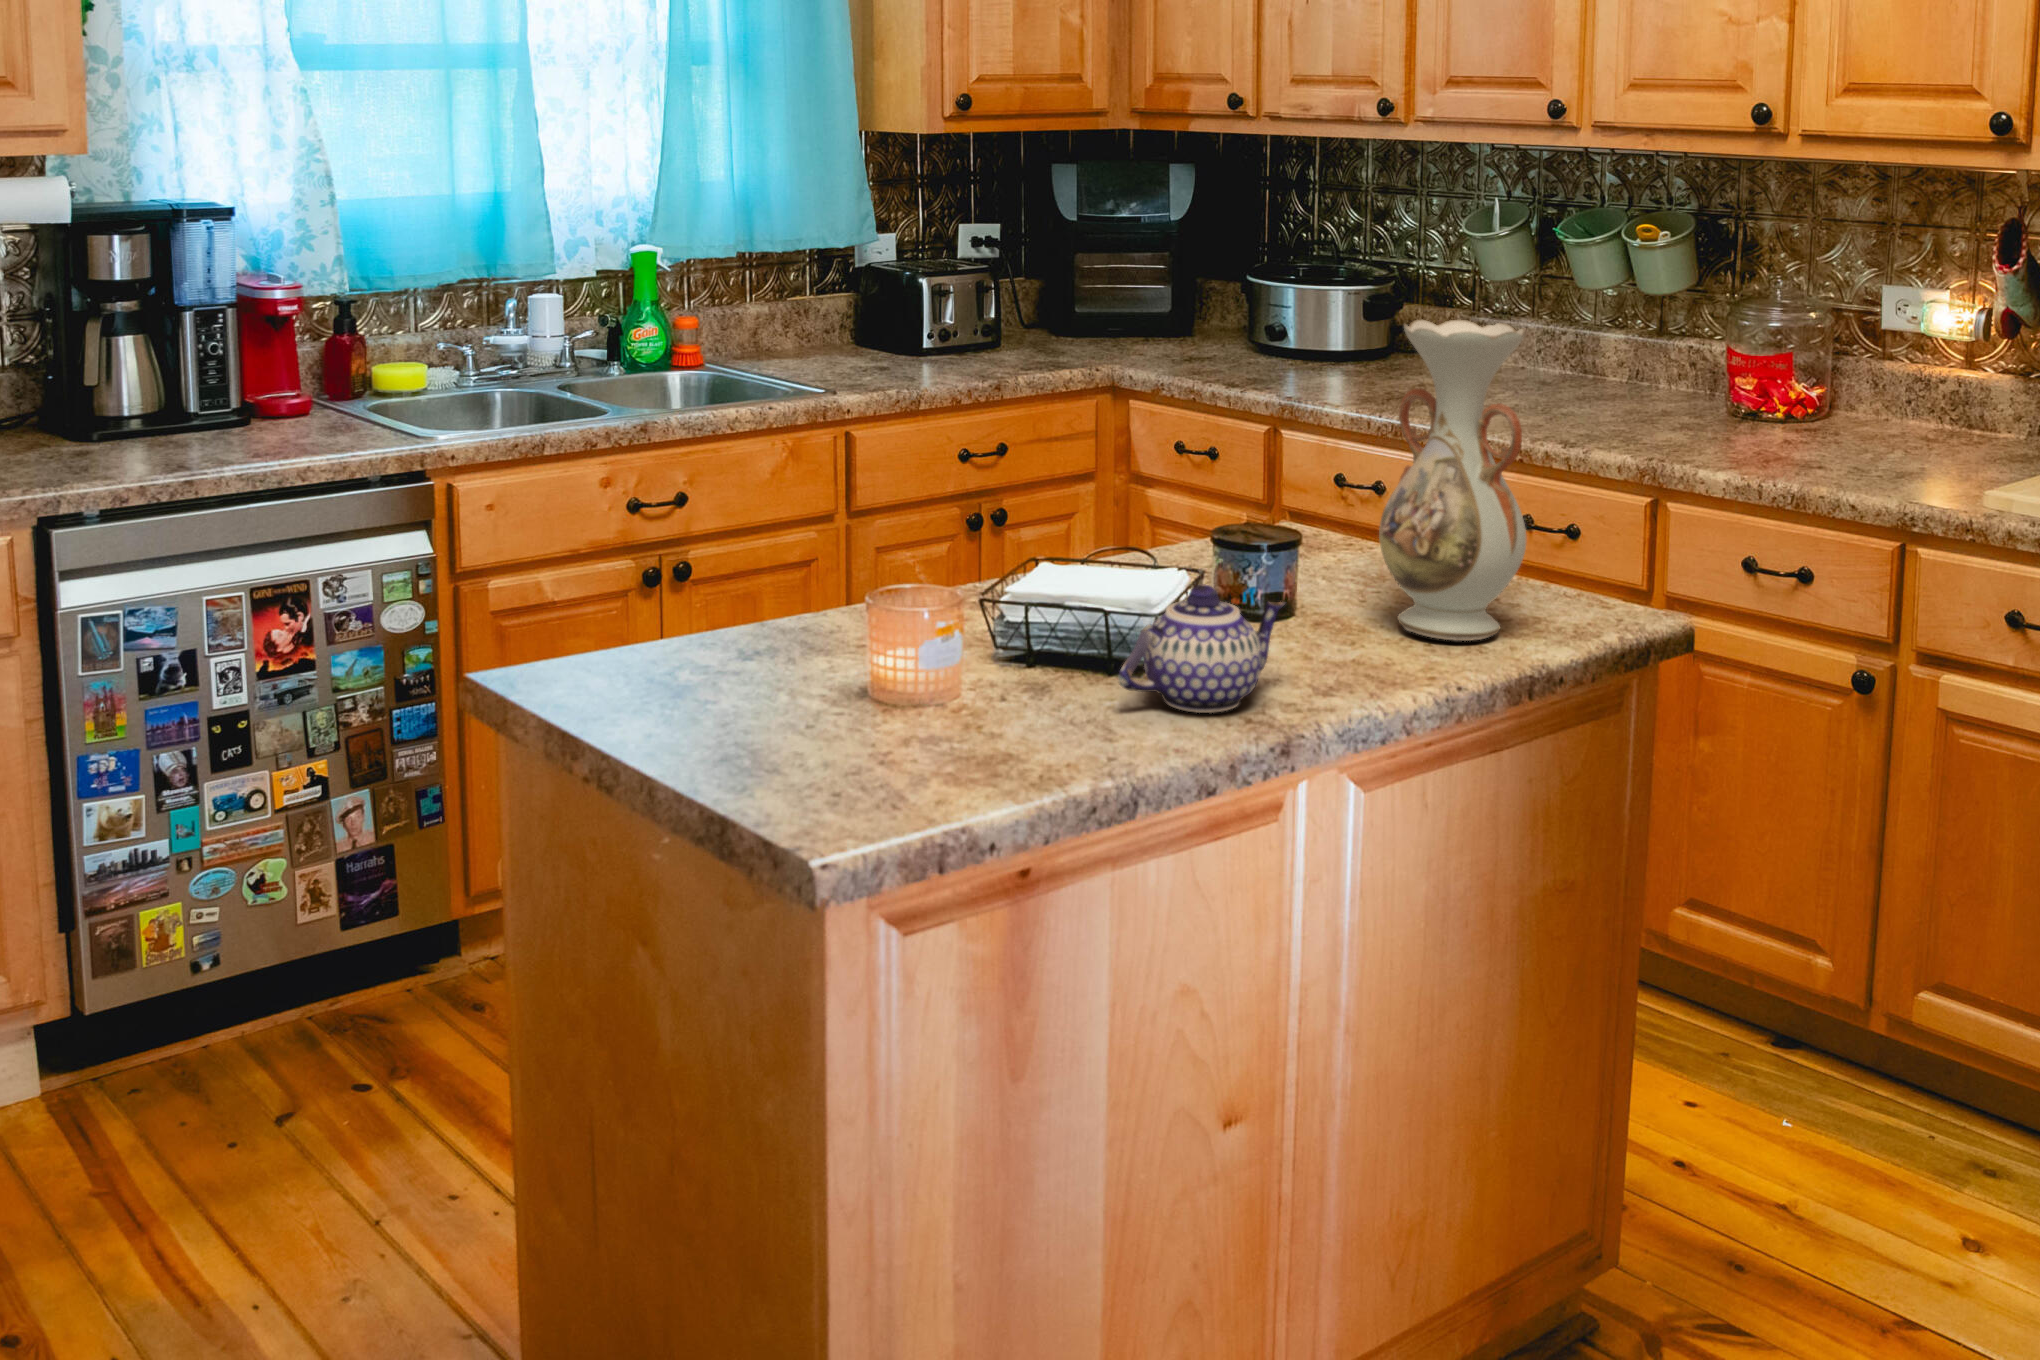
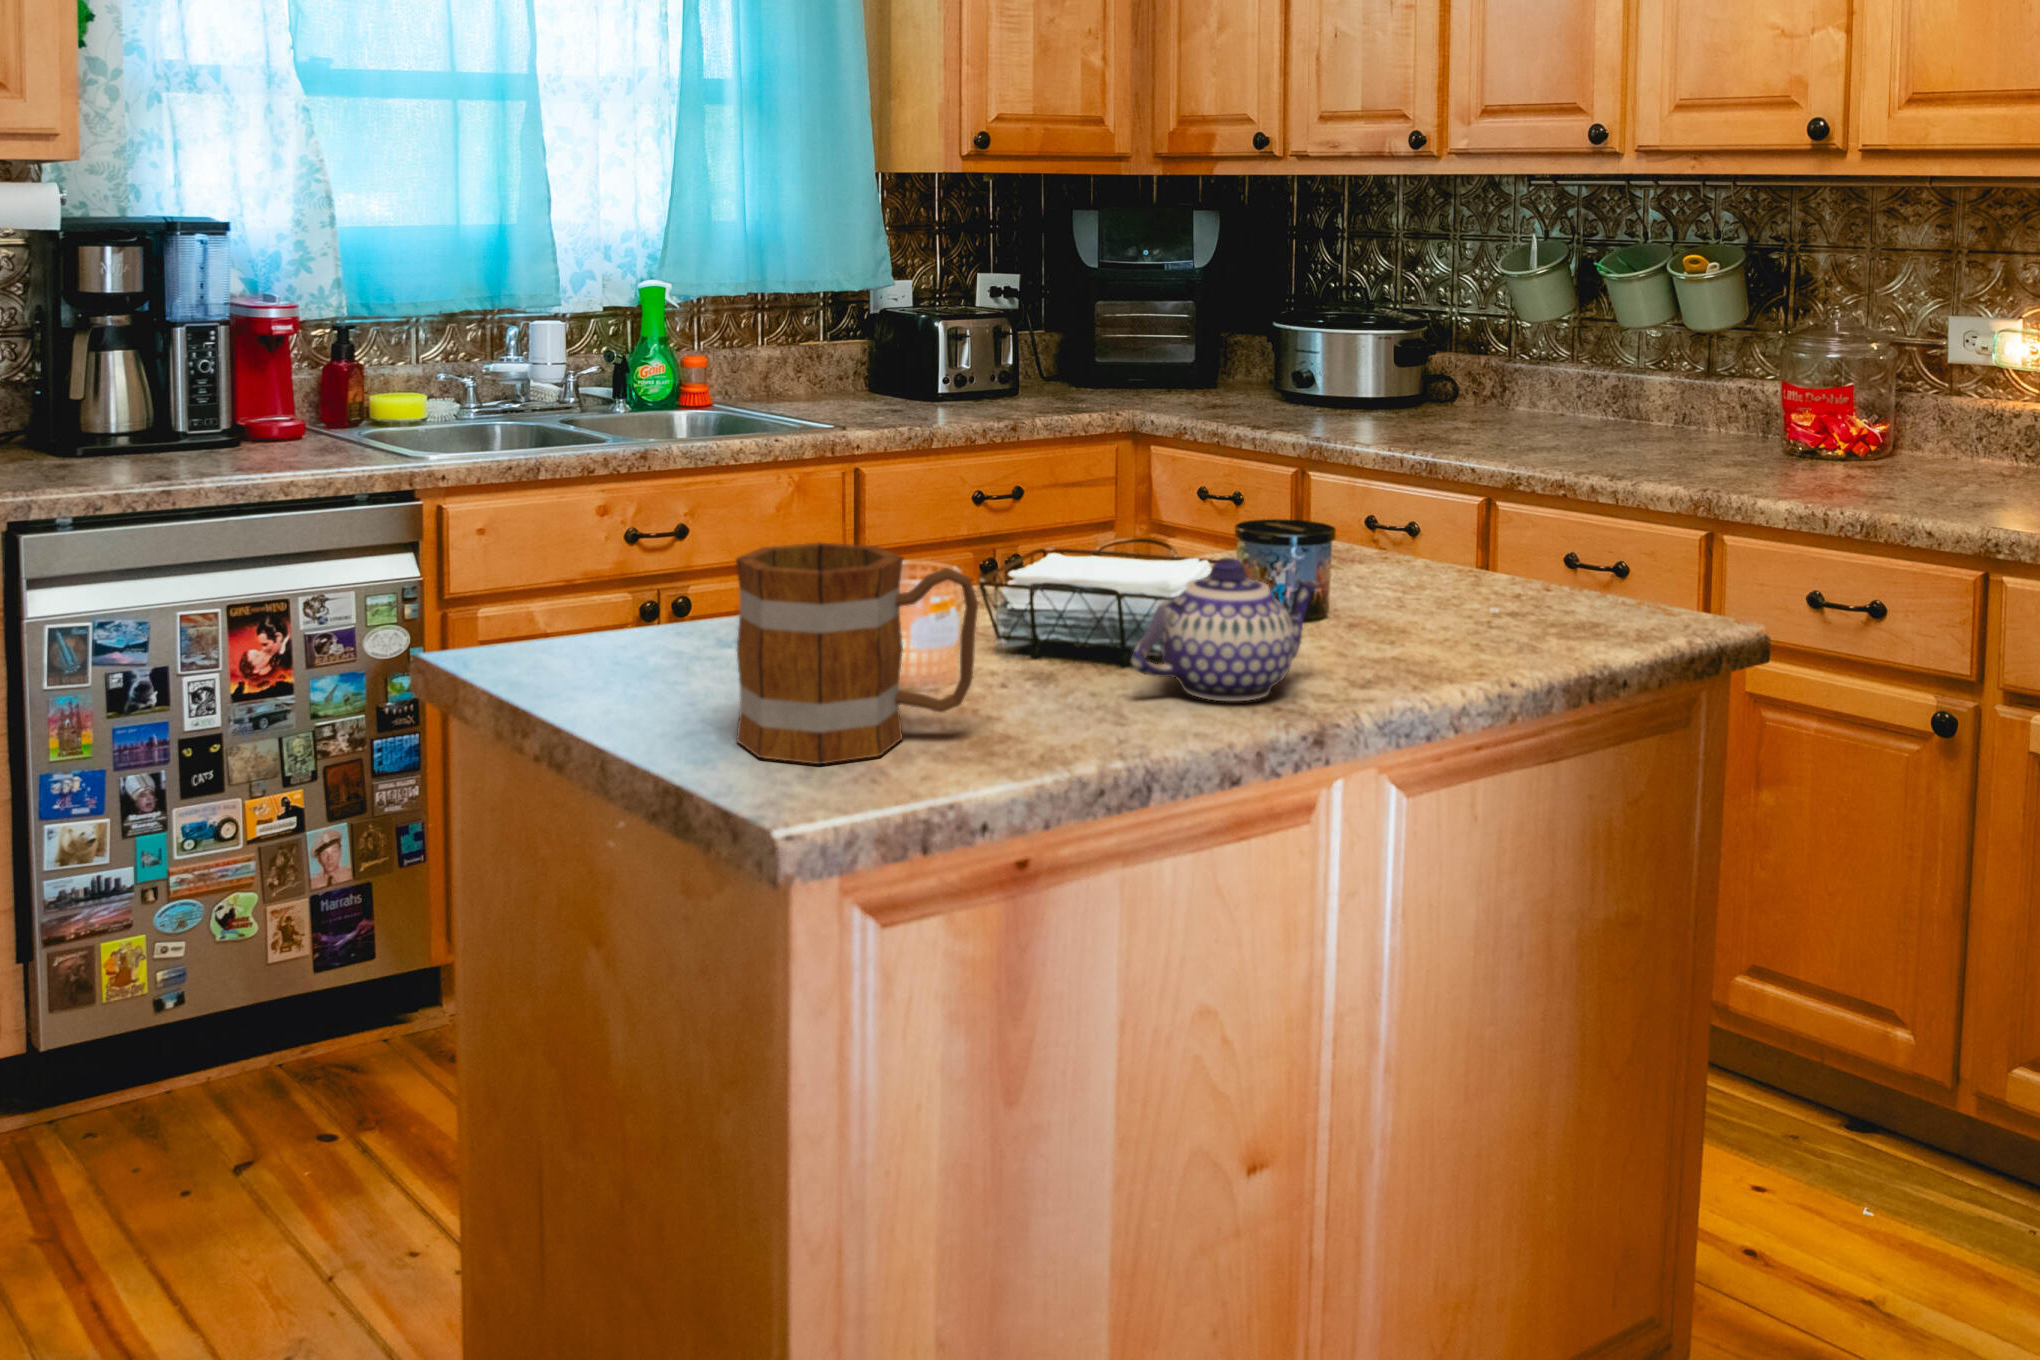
vase: present [1379,319,1526,641] -> none [1423,286,1589,640]
mug: none [769,584,984,787] -> present [736,542,978,764]

